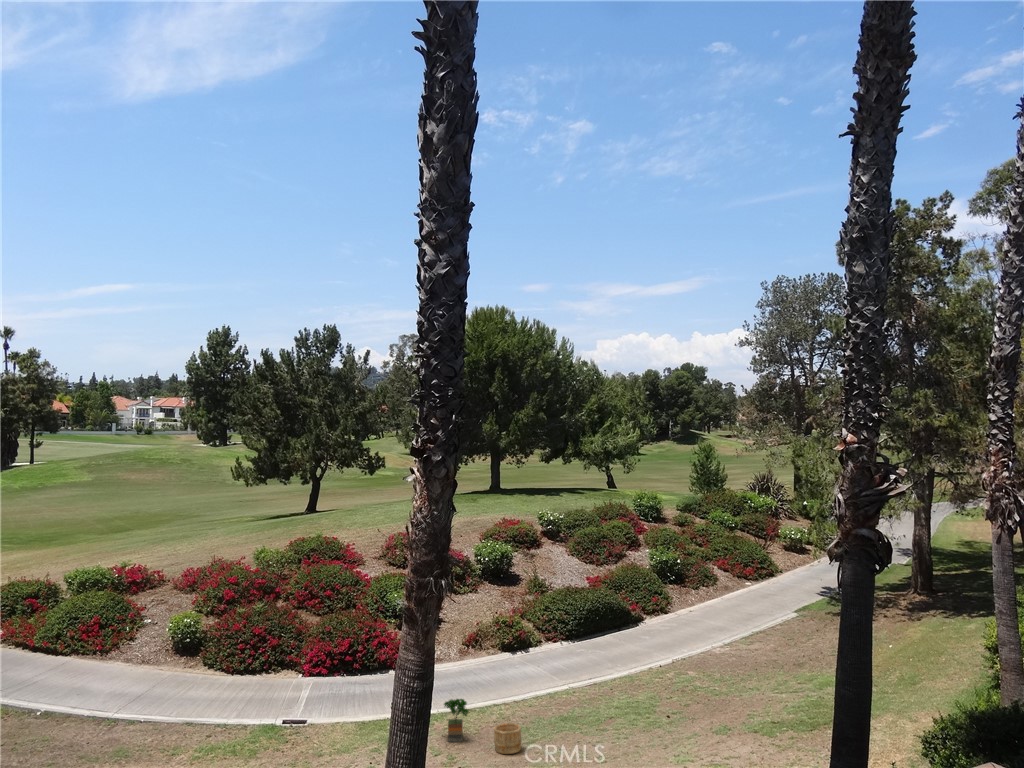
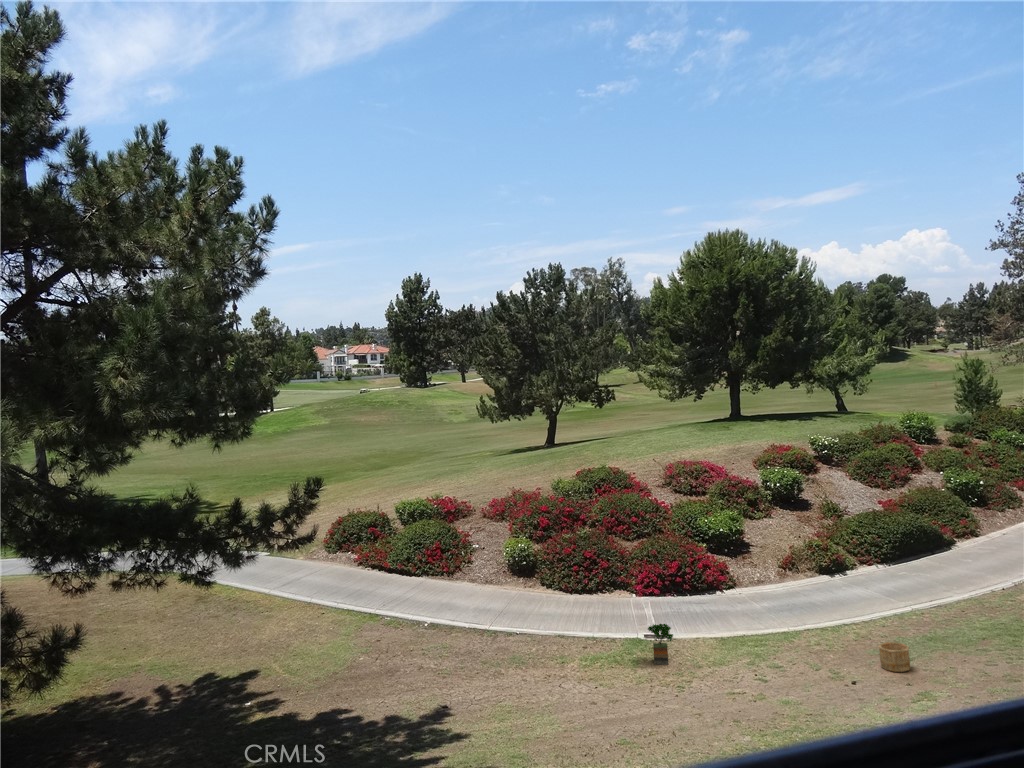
potted tree: present [444,699,469,742] -> present [648,624,673,665]

